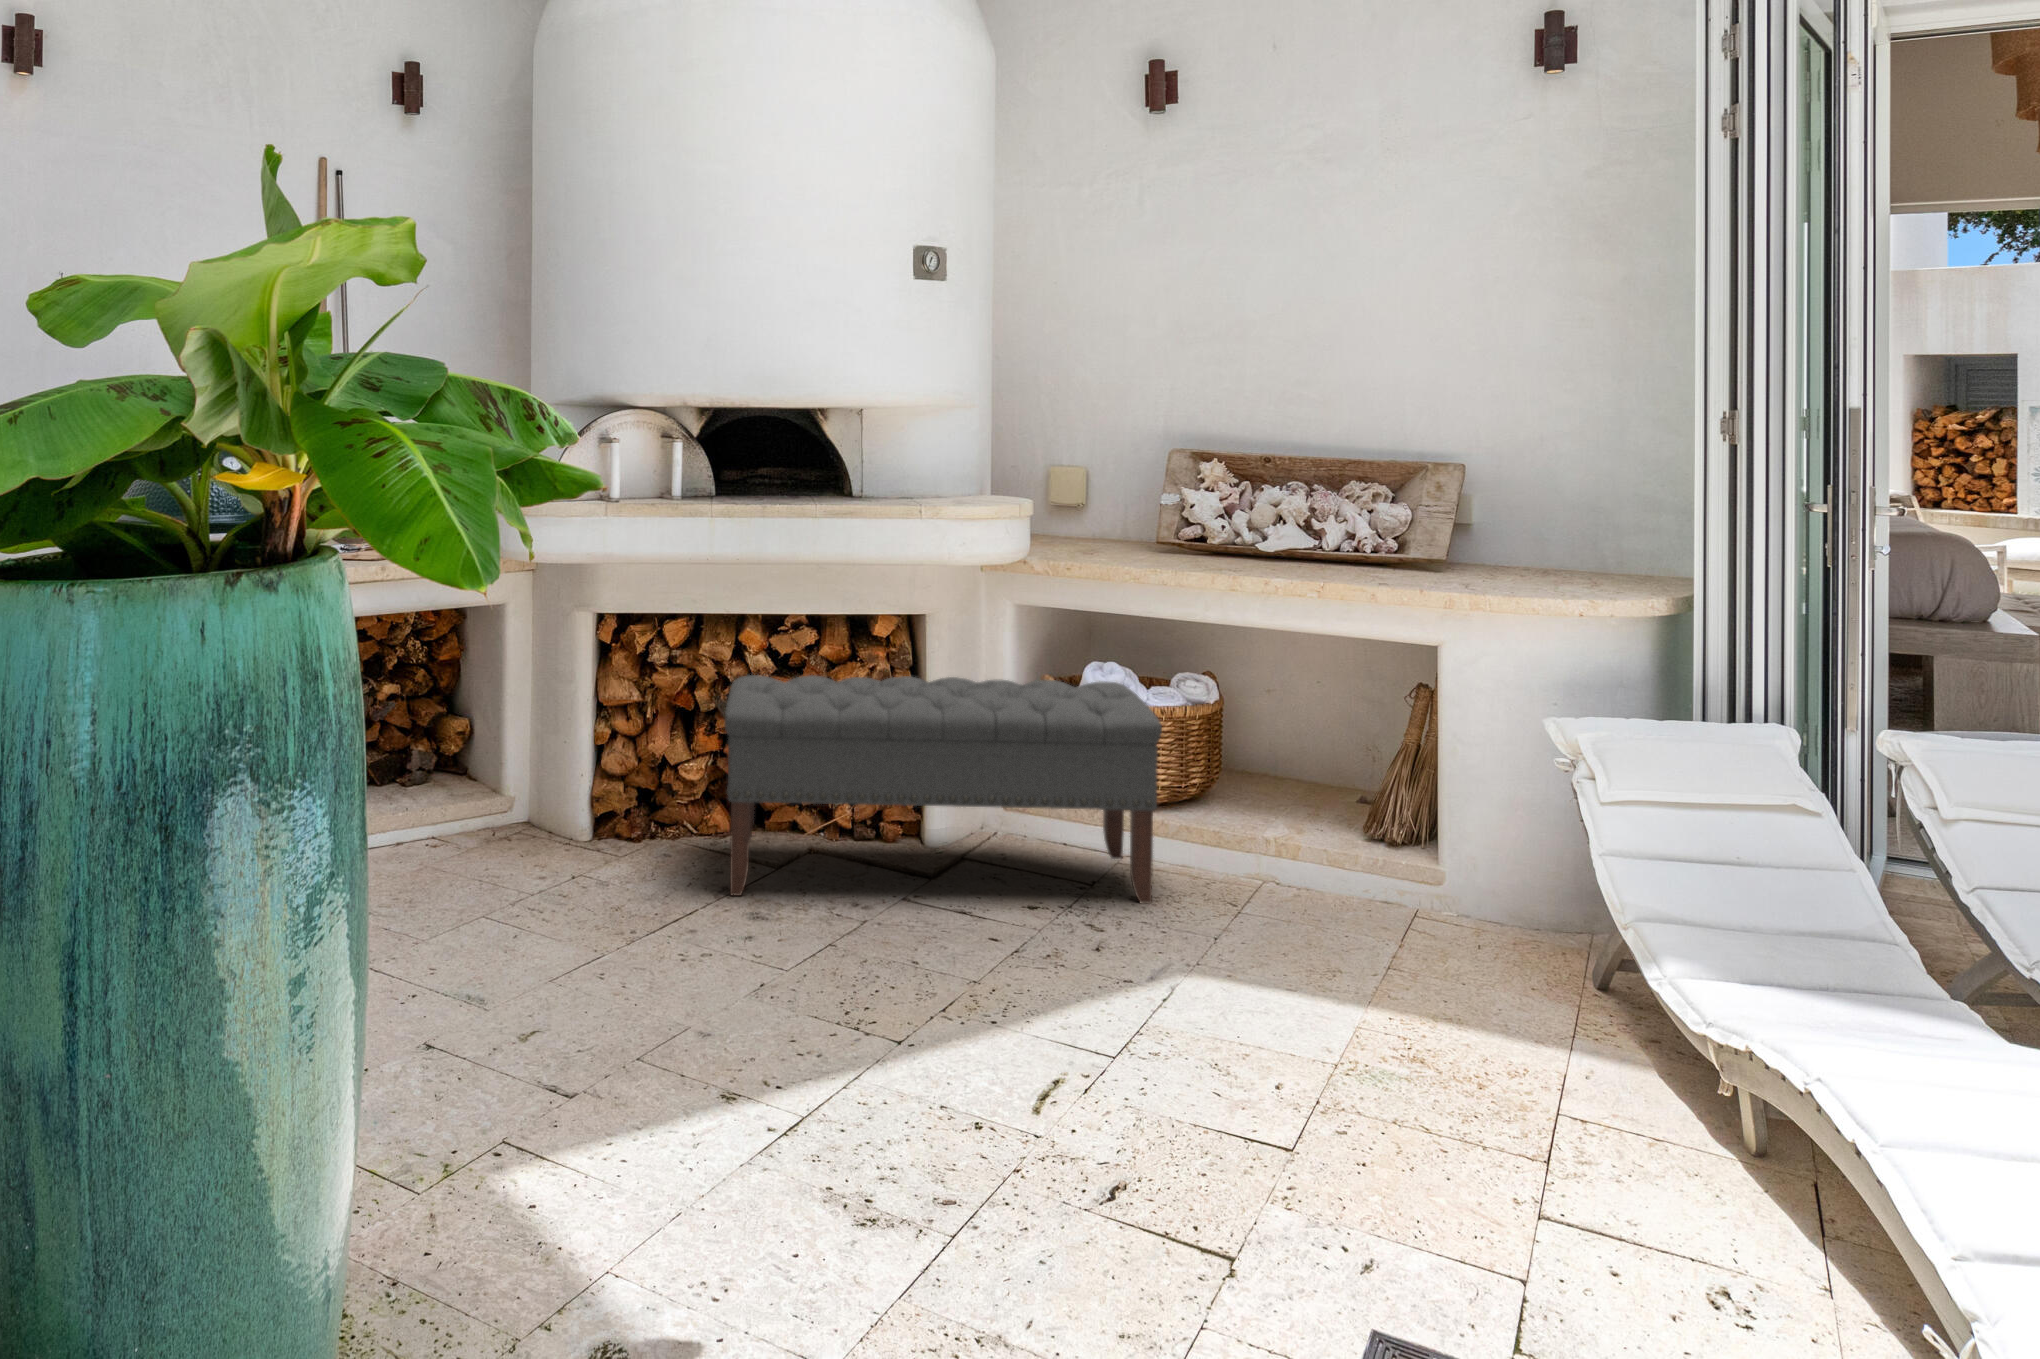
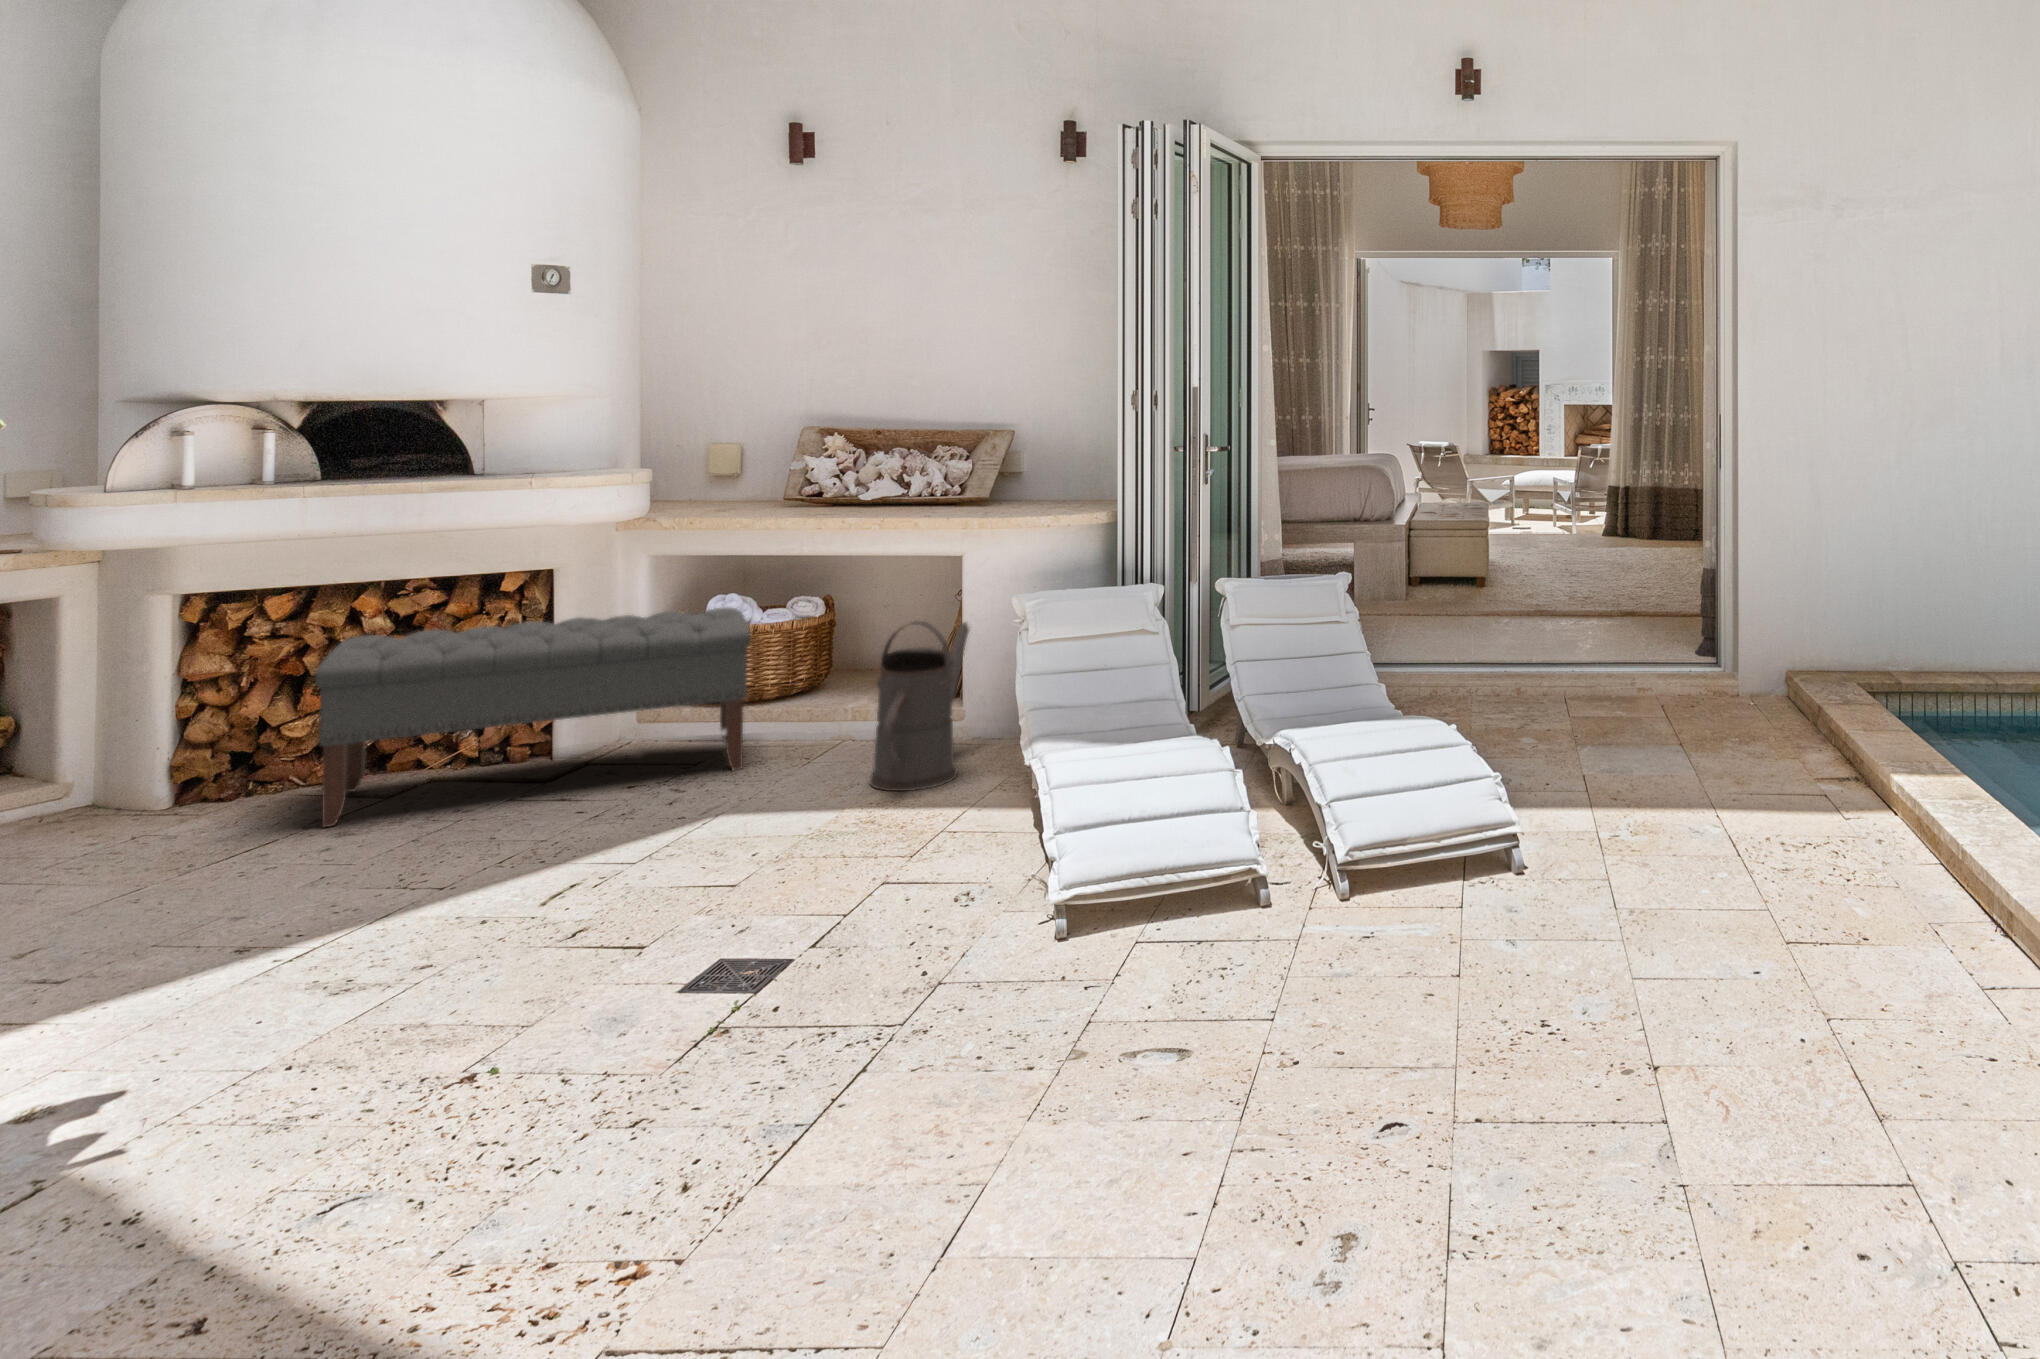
watering can: none [1341,738,1470,993] -> present [870,621,969,791]

